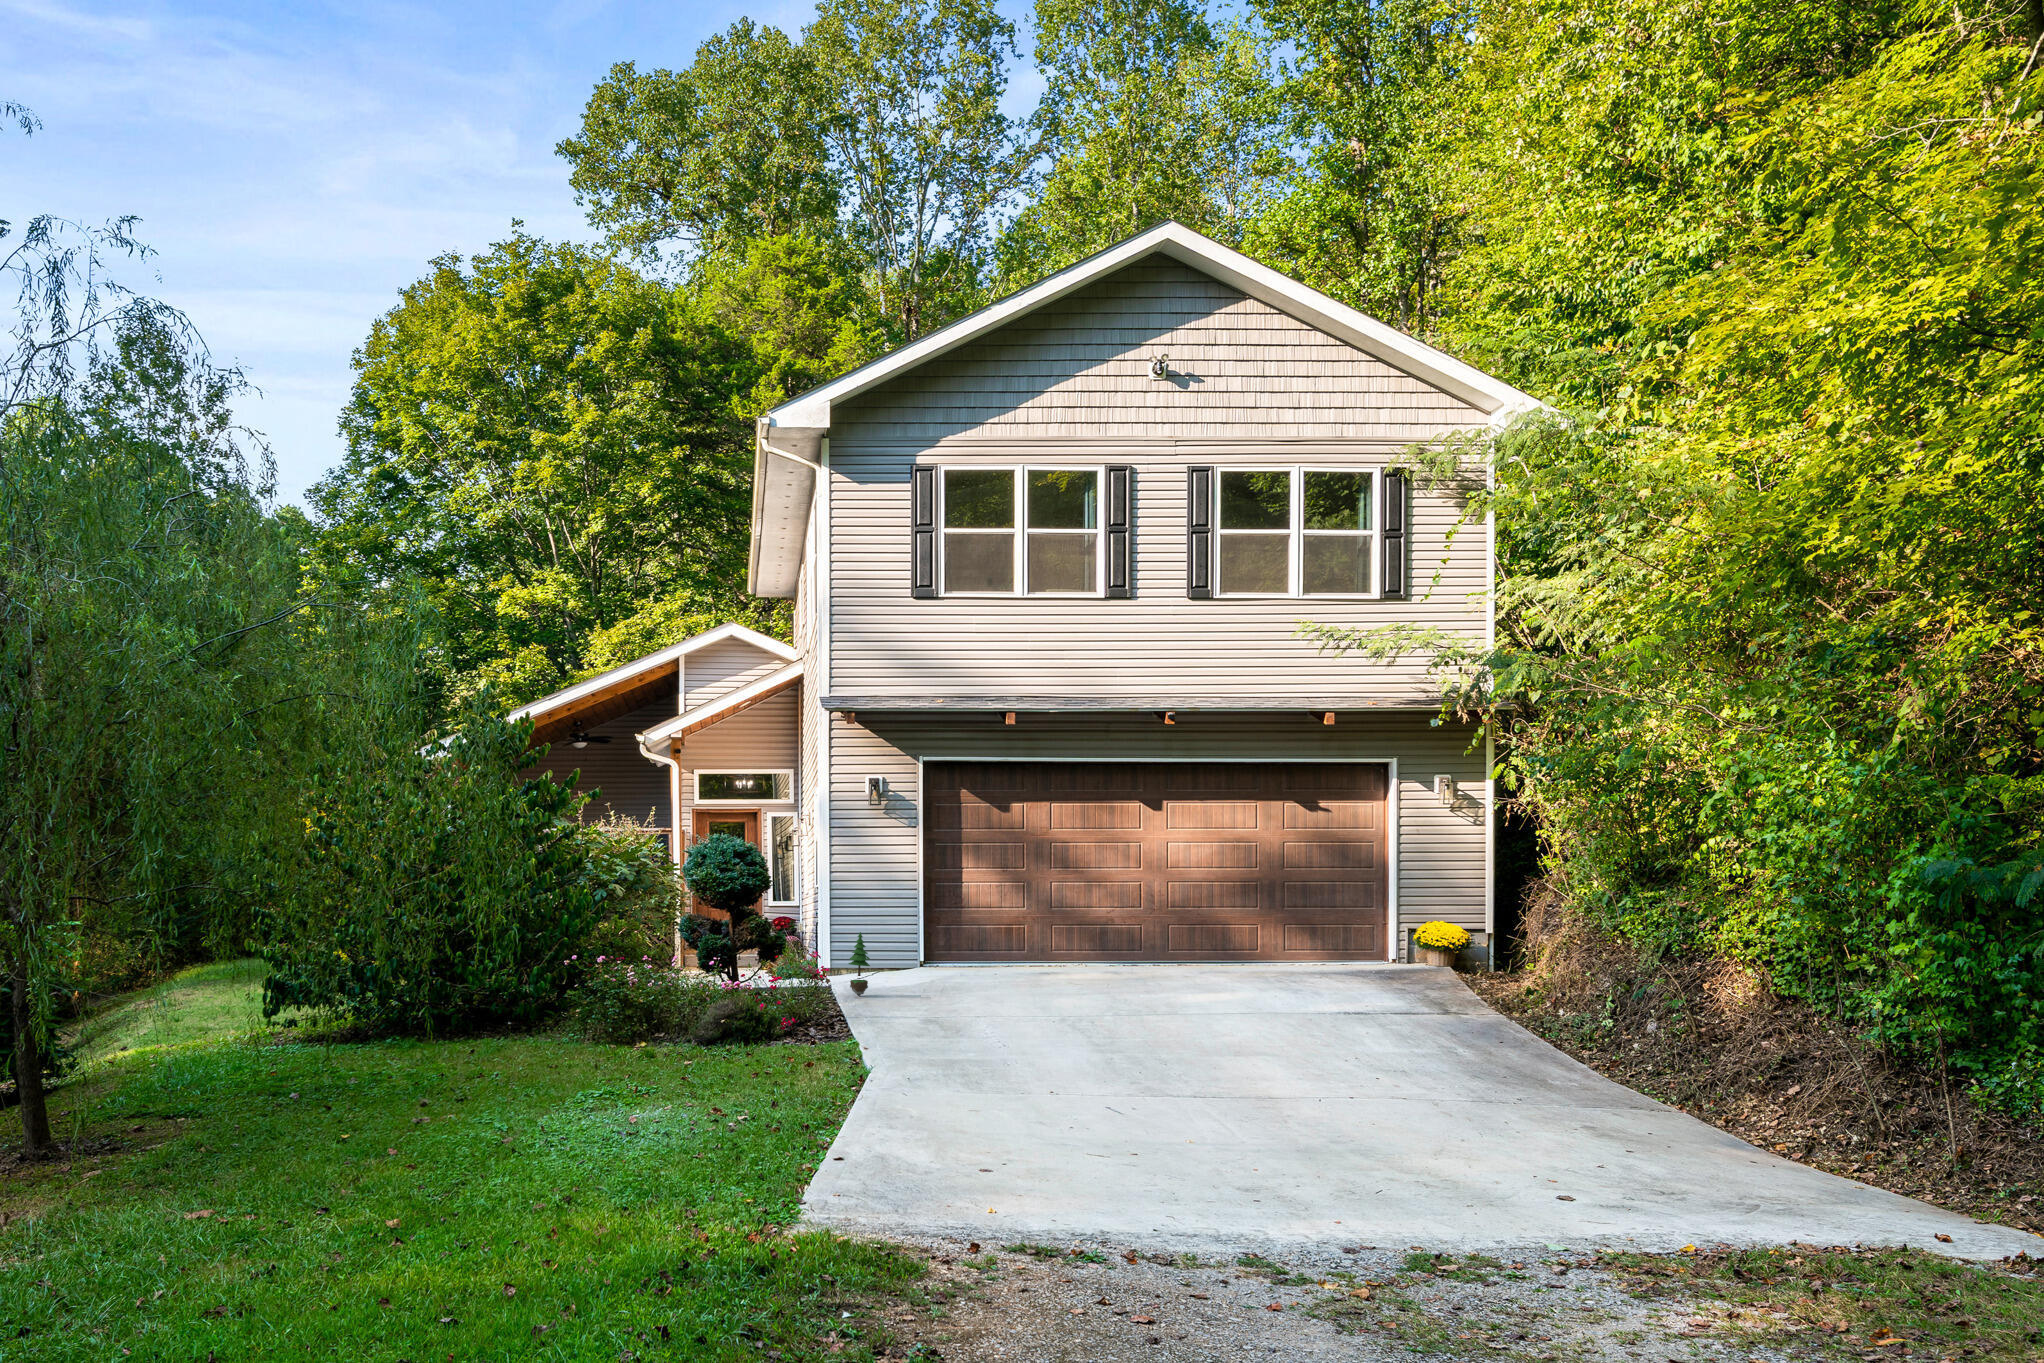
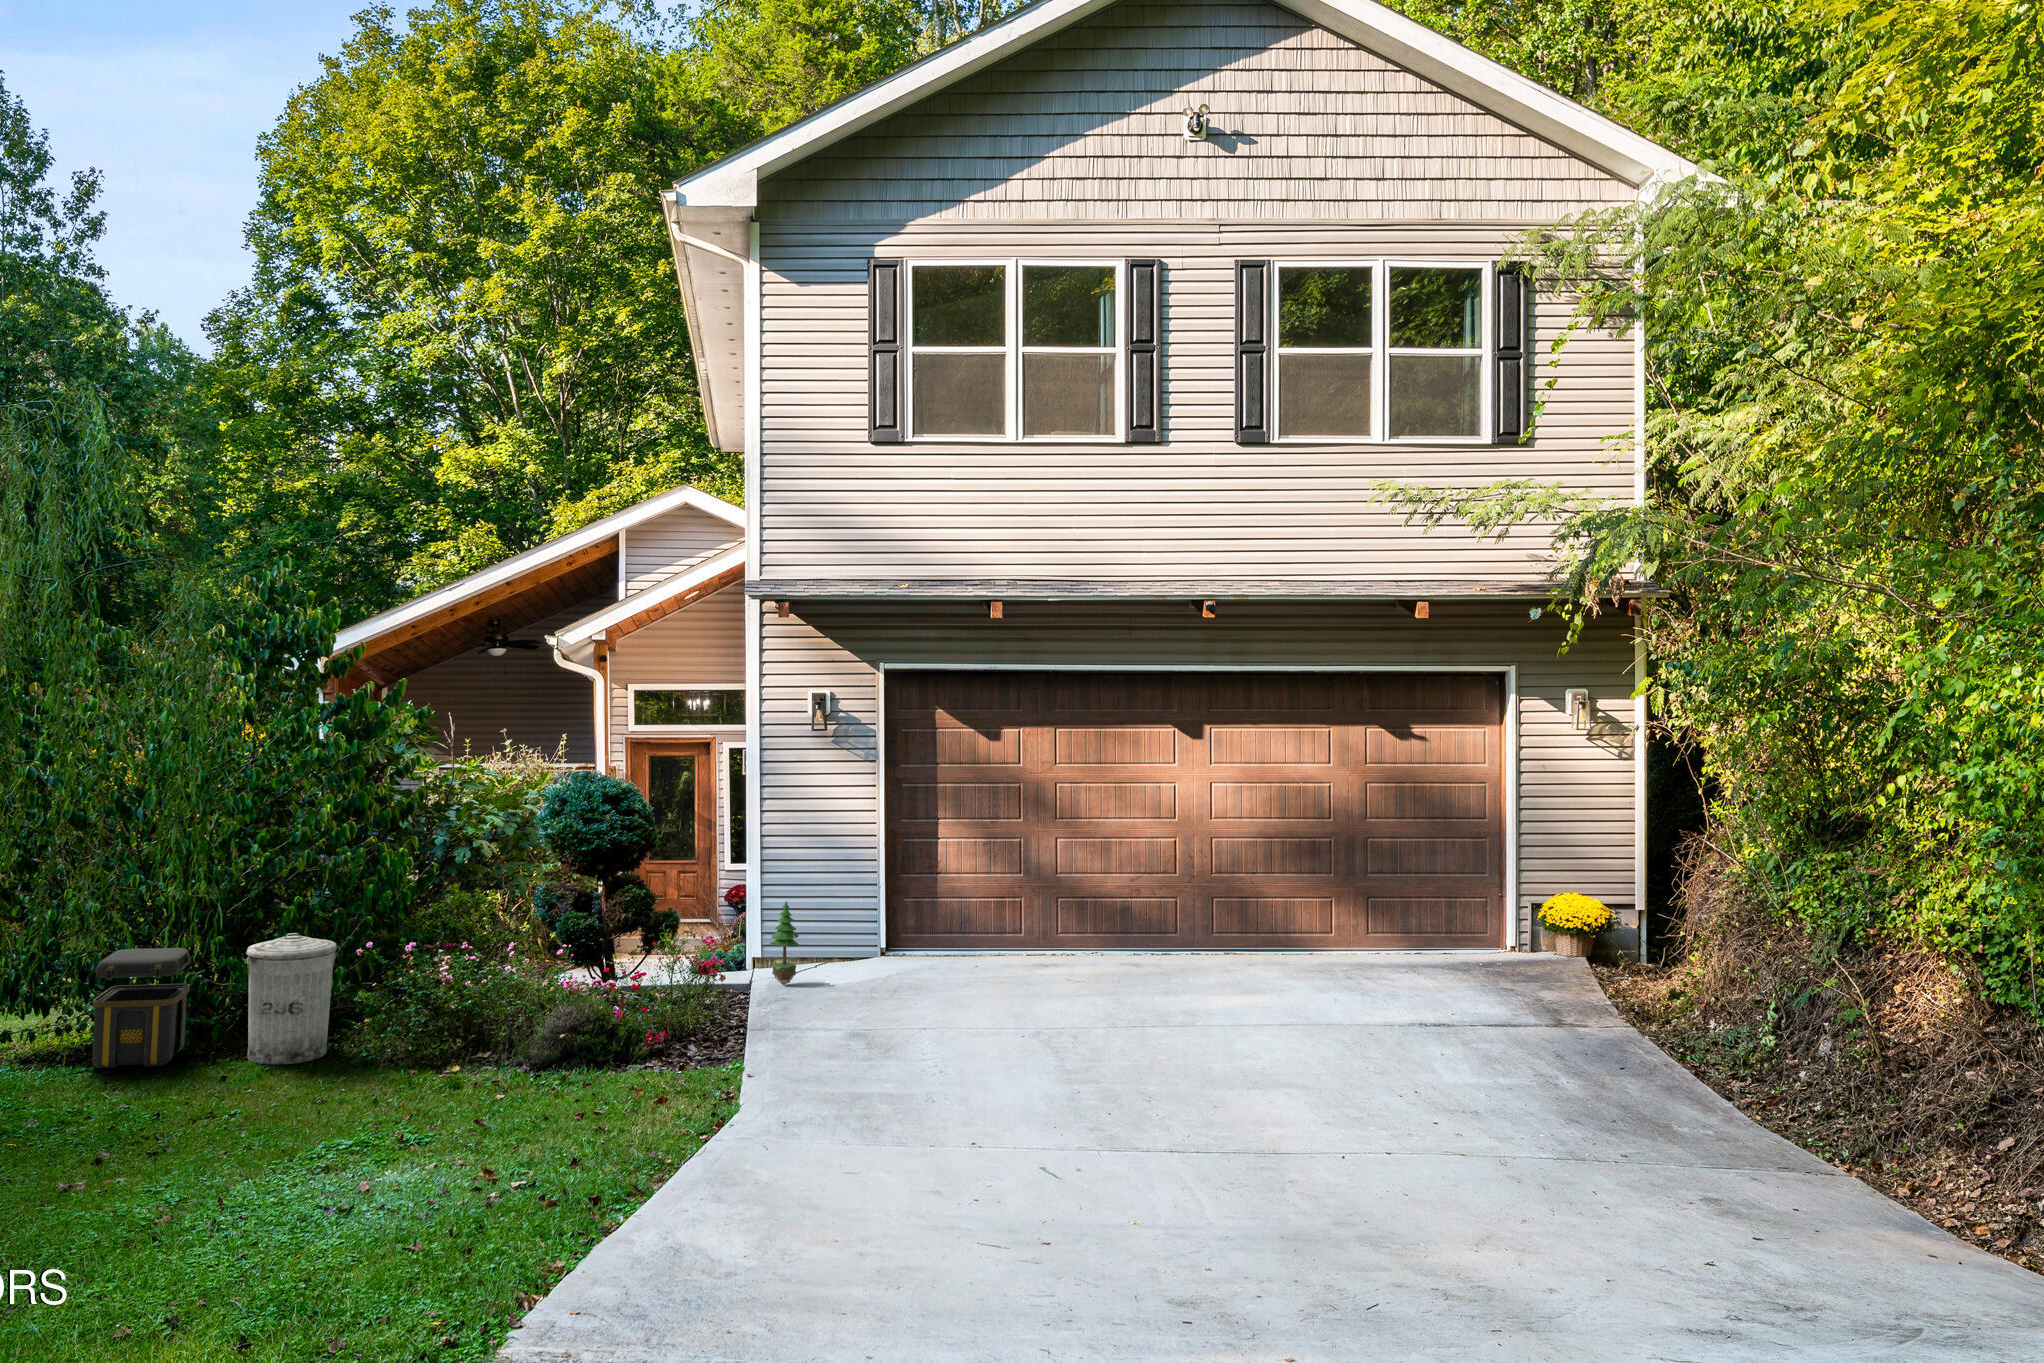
trash can: none [511,935,573,1029] -> present [246,933,337,1065]
toolbox: none [411,945,470,1028] -> present [92,948,190,1068]

